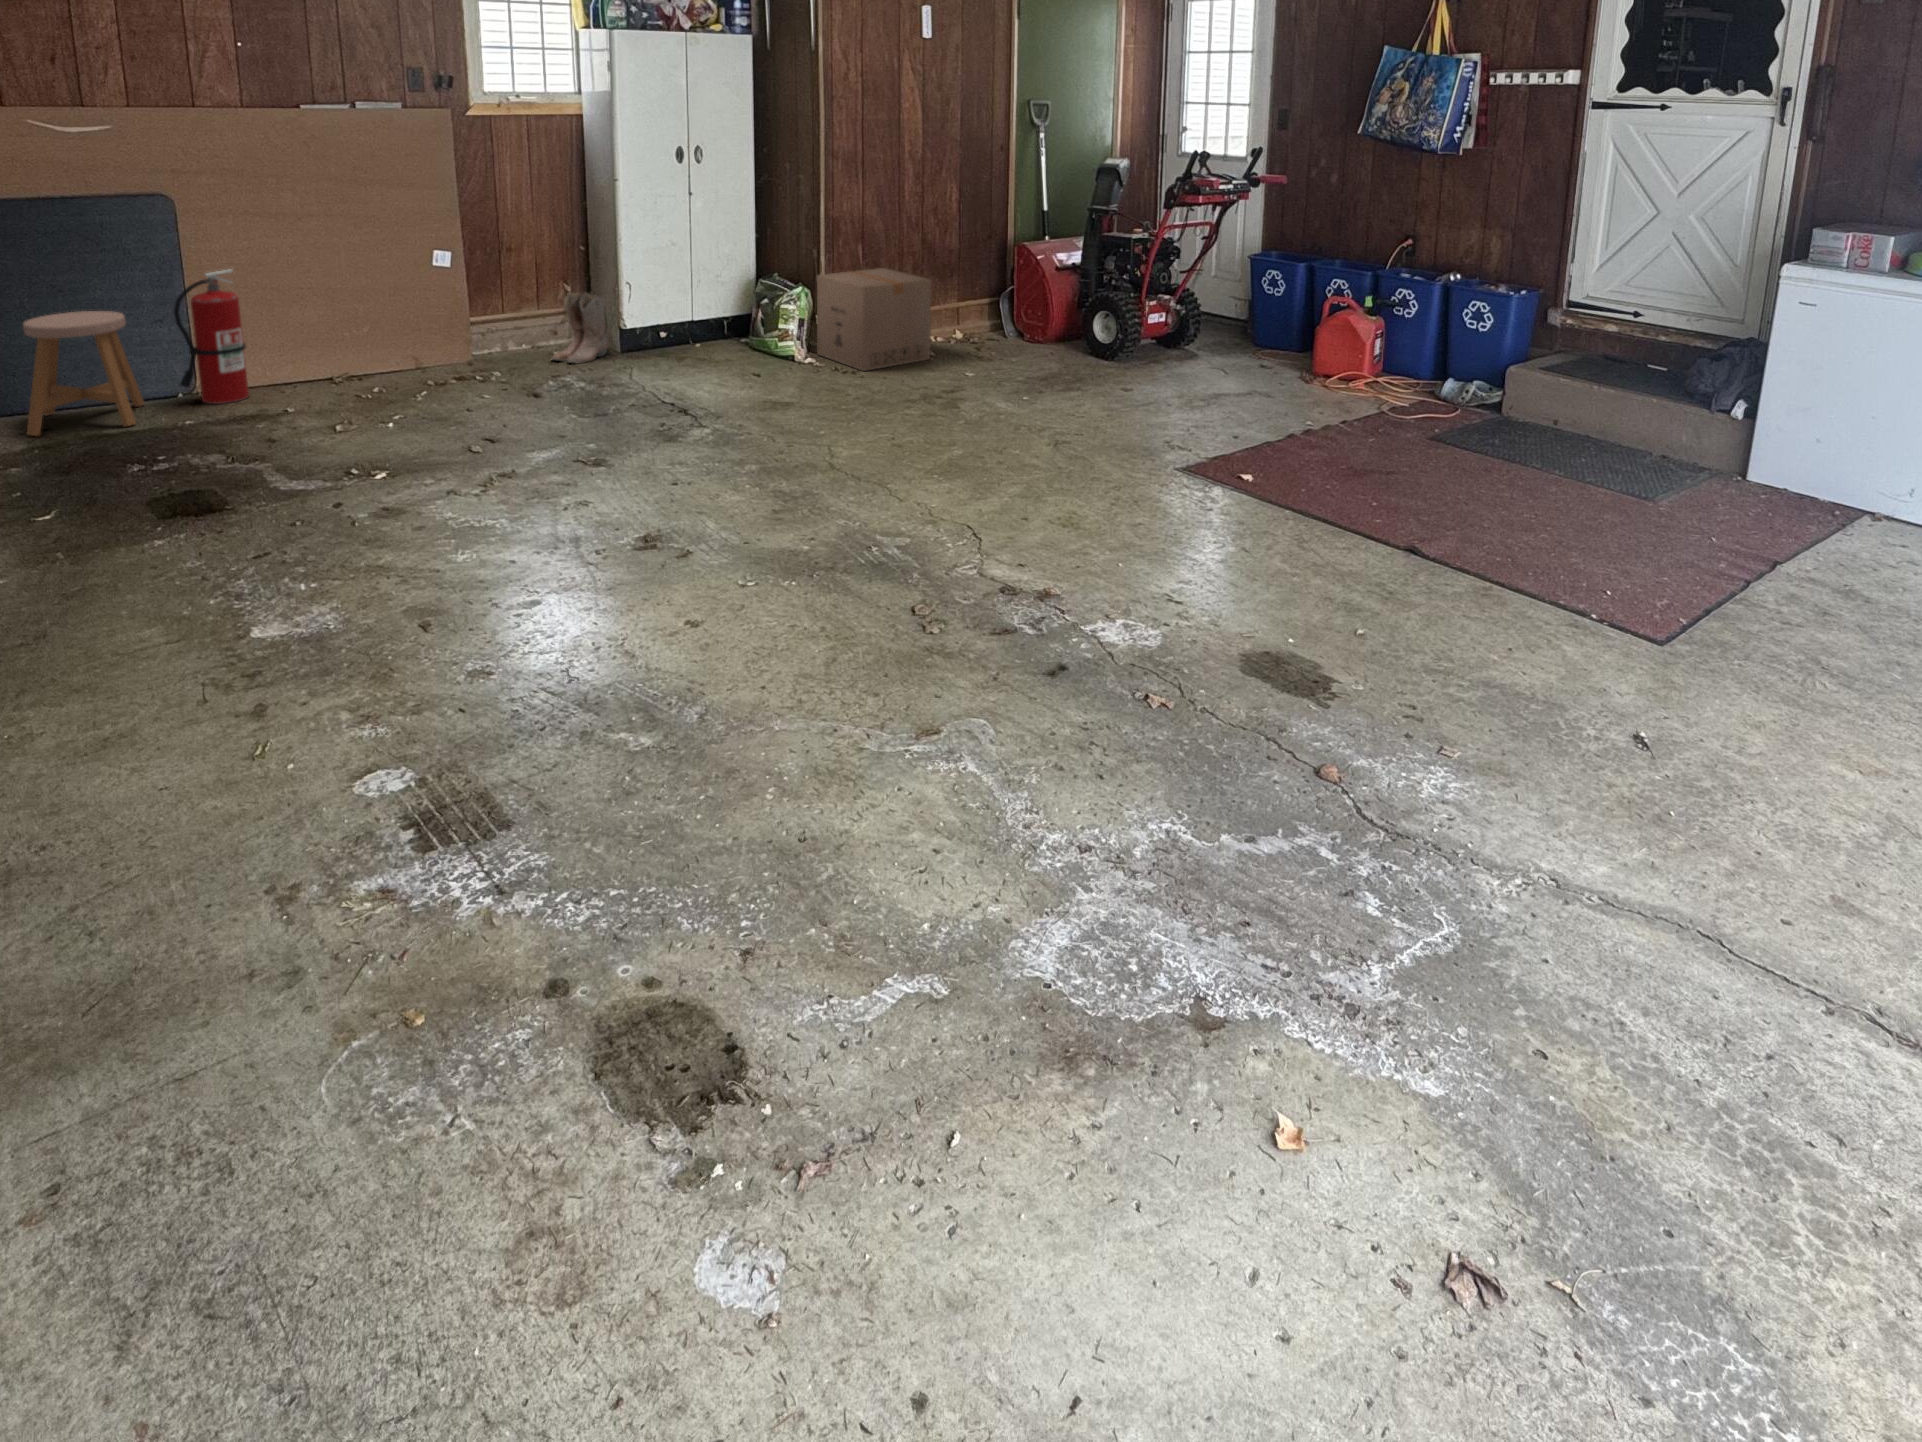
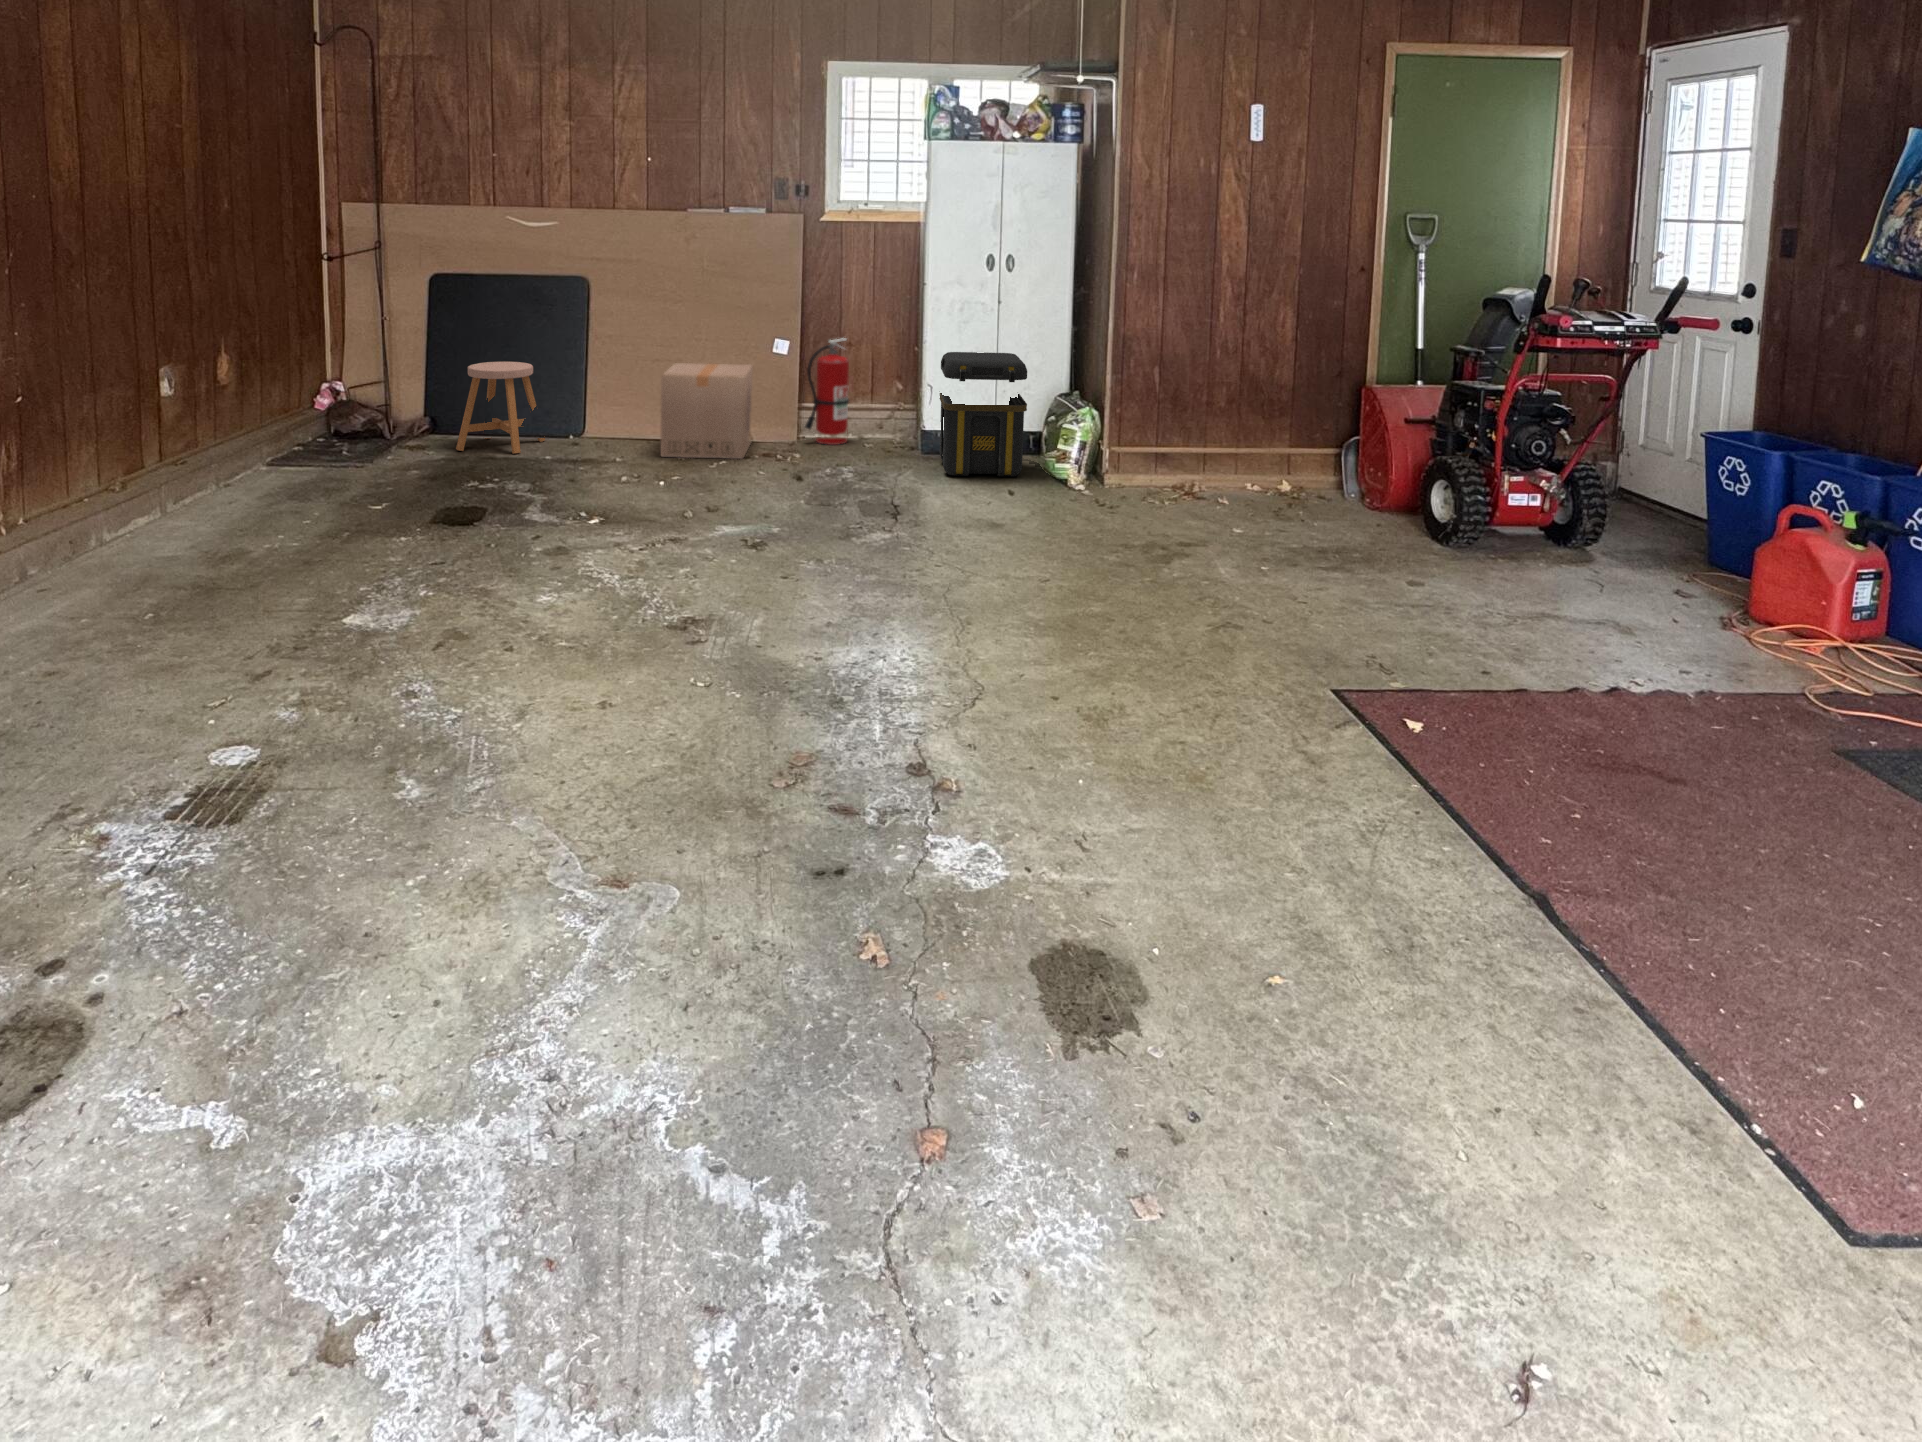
toolbox: none [648,243,751,368] -> present [939,352,1027,477]
cardboard box: present [817,268,931,371] -> present [661,363,753,459]
fire extinguisher: present [174,269,249,404] -> present [805,338,849,445]
boots: present [553,293,607,364] -> none [852,389,909,458]

